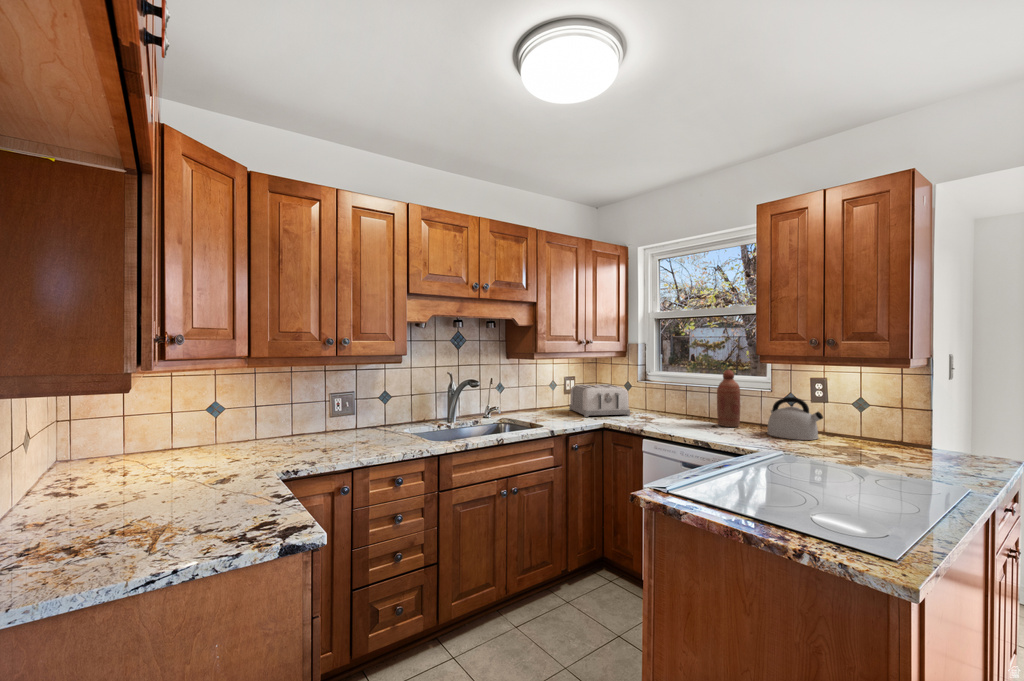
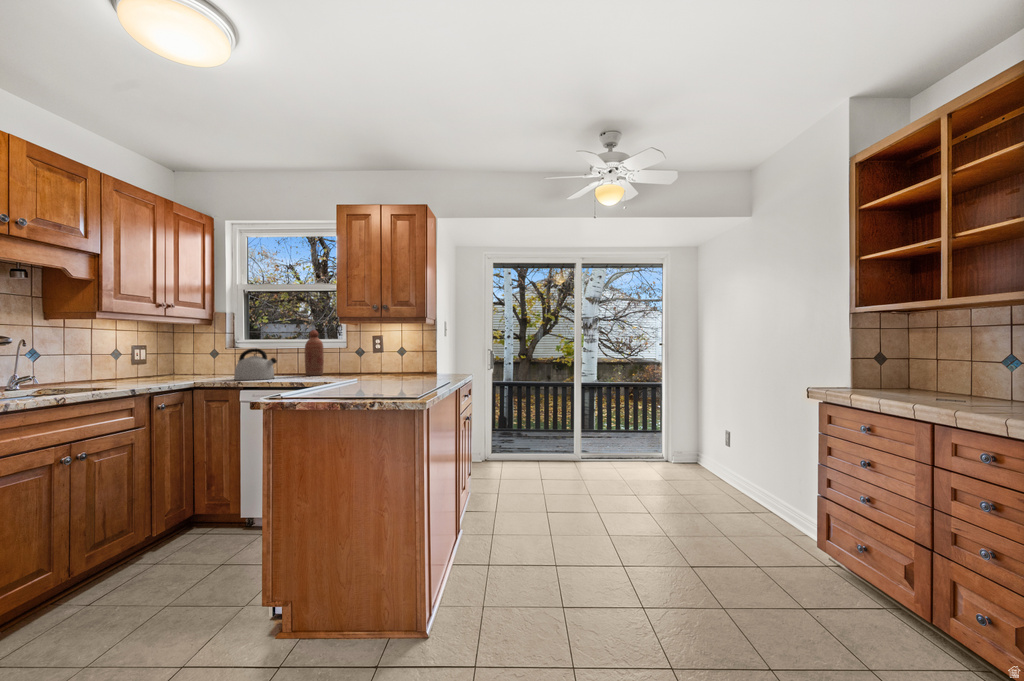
toaster: present [569,384,630,417] -> none [141,351,219,381]
kettle: present [767,397,823,440] -> present [234,348,277,380]

